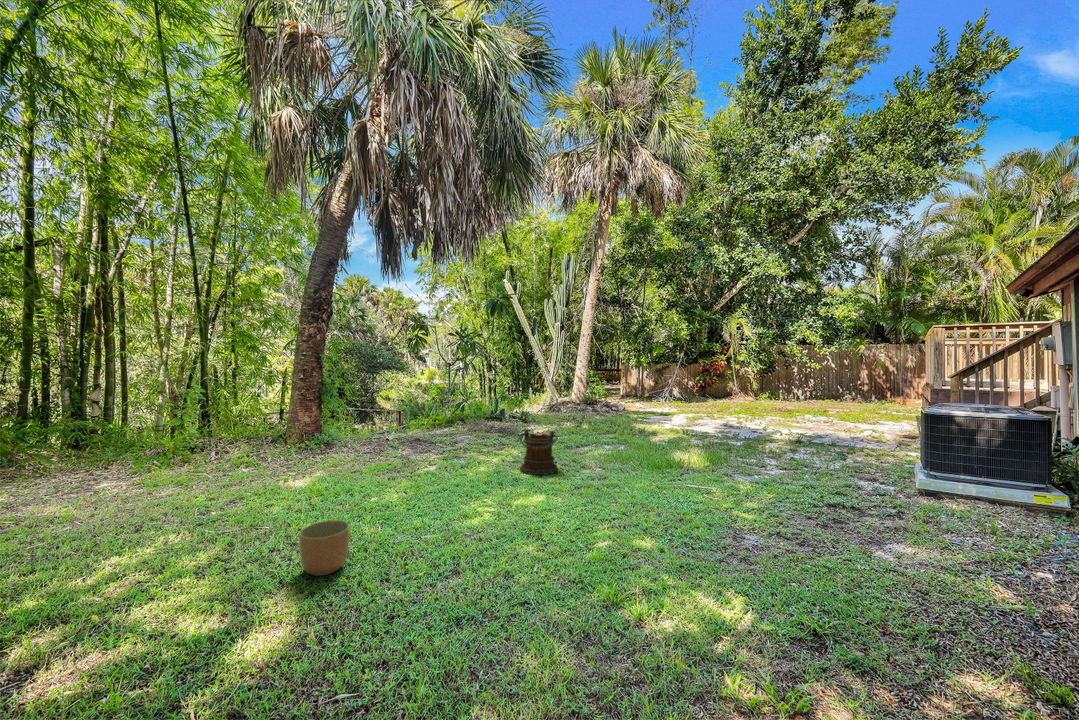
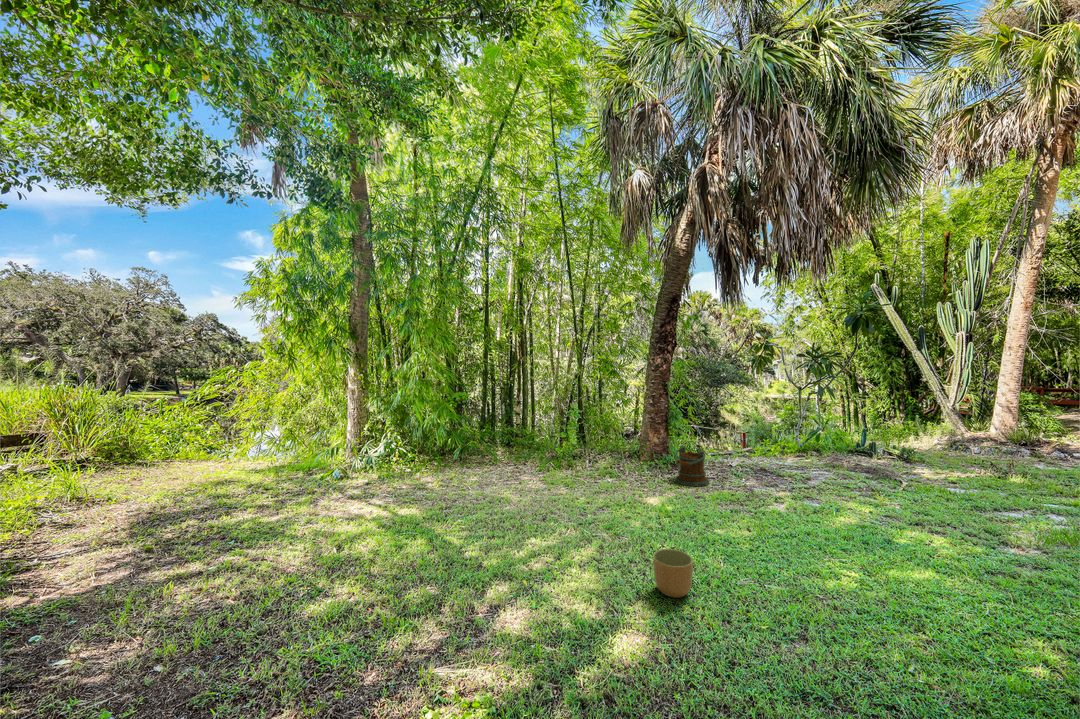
bucket: present [519,429,558,475] -> present [675,447,710,487]

